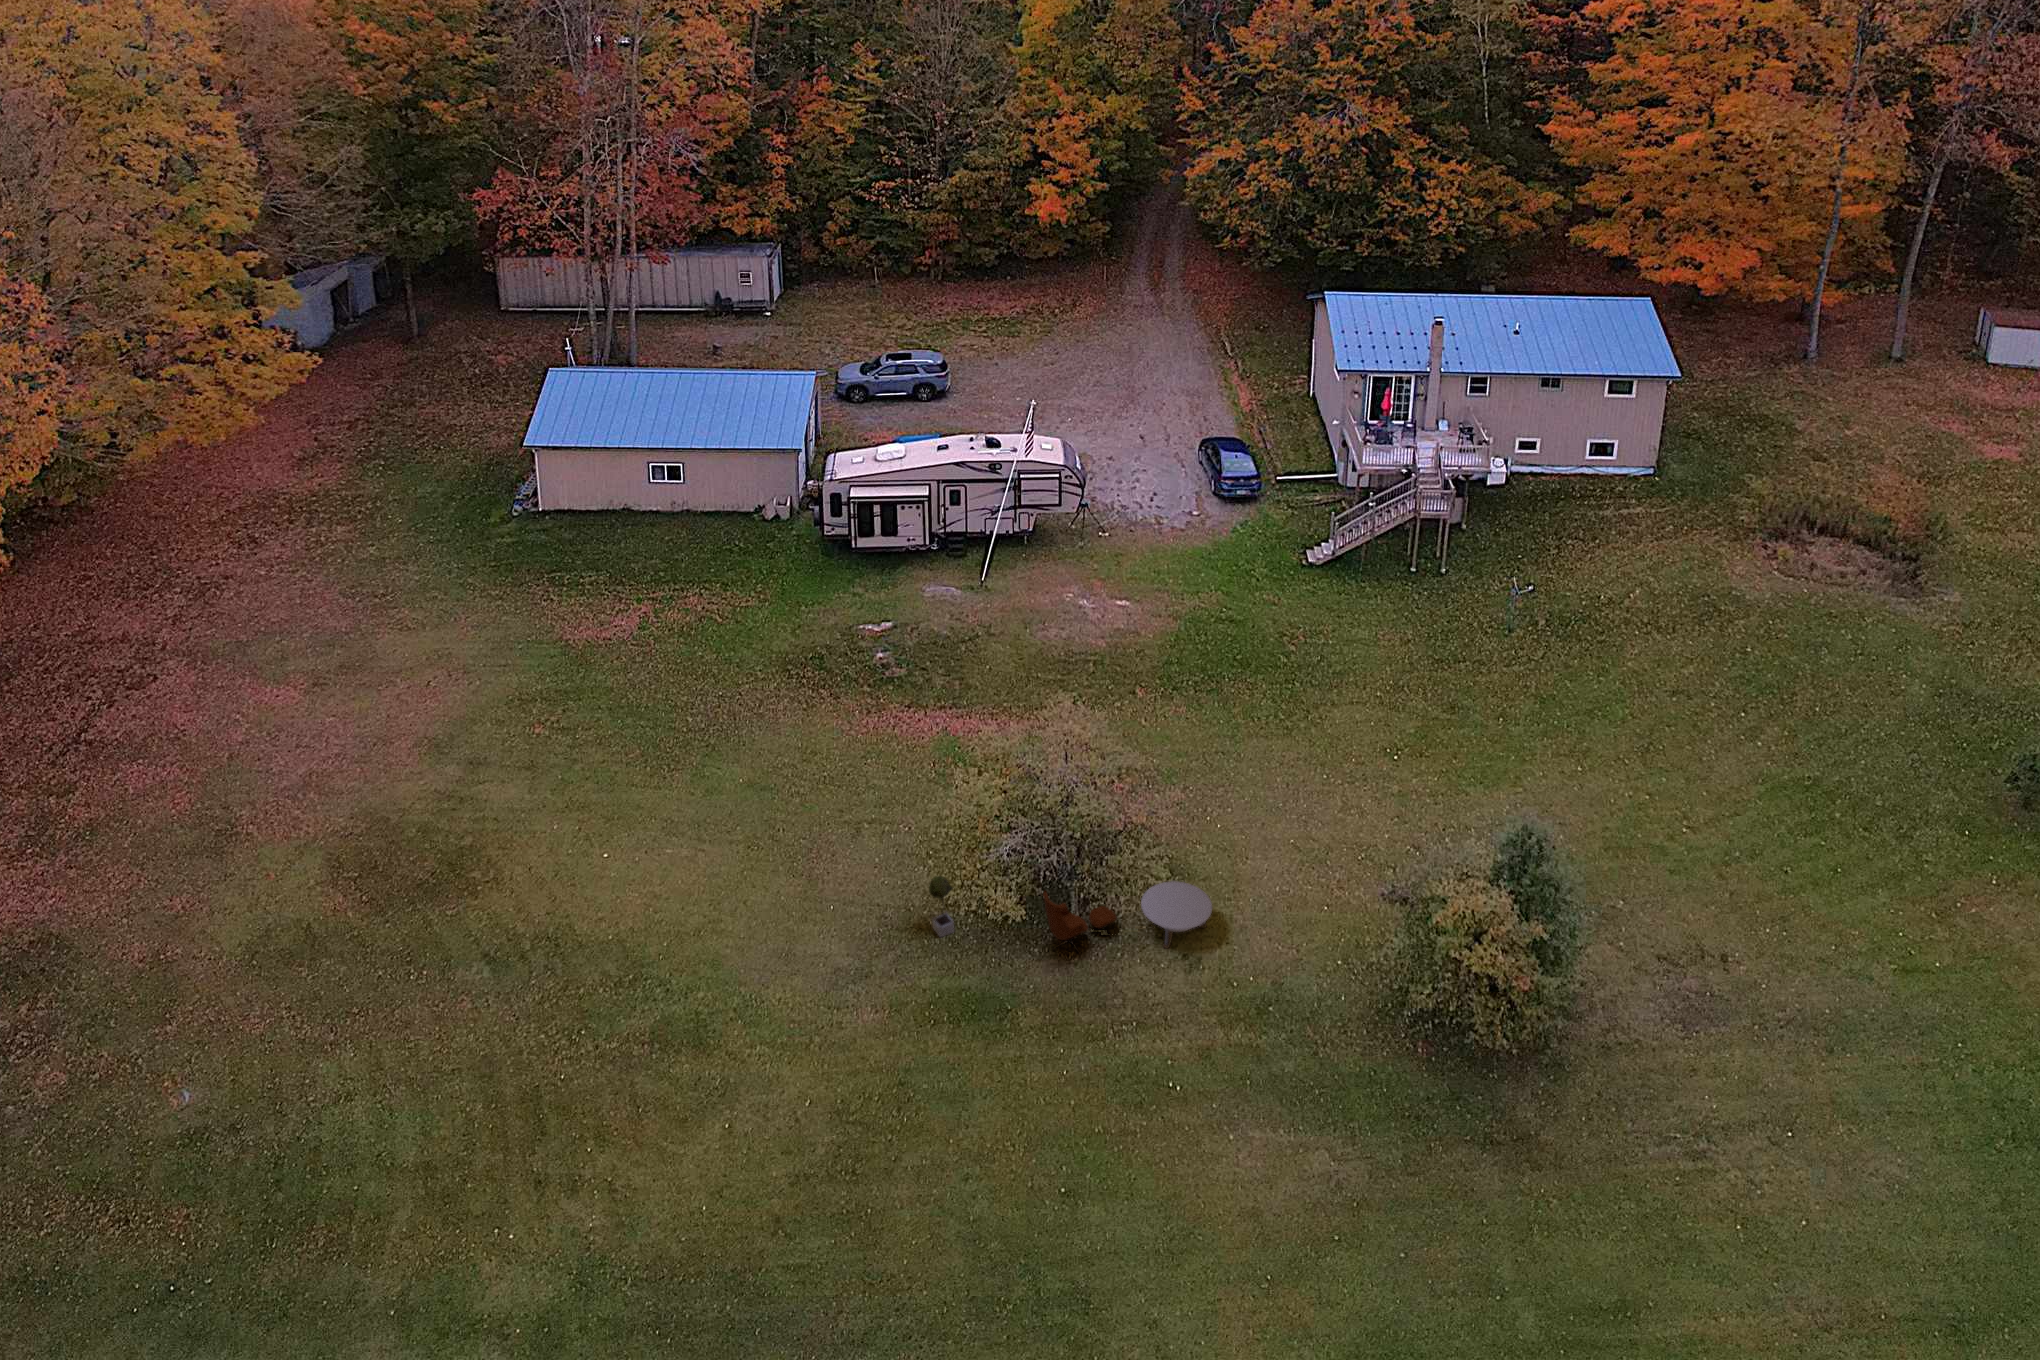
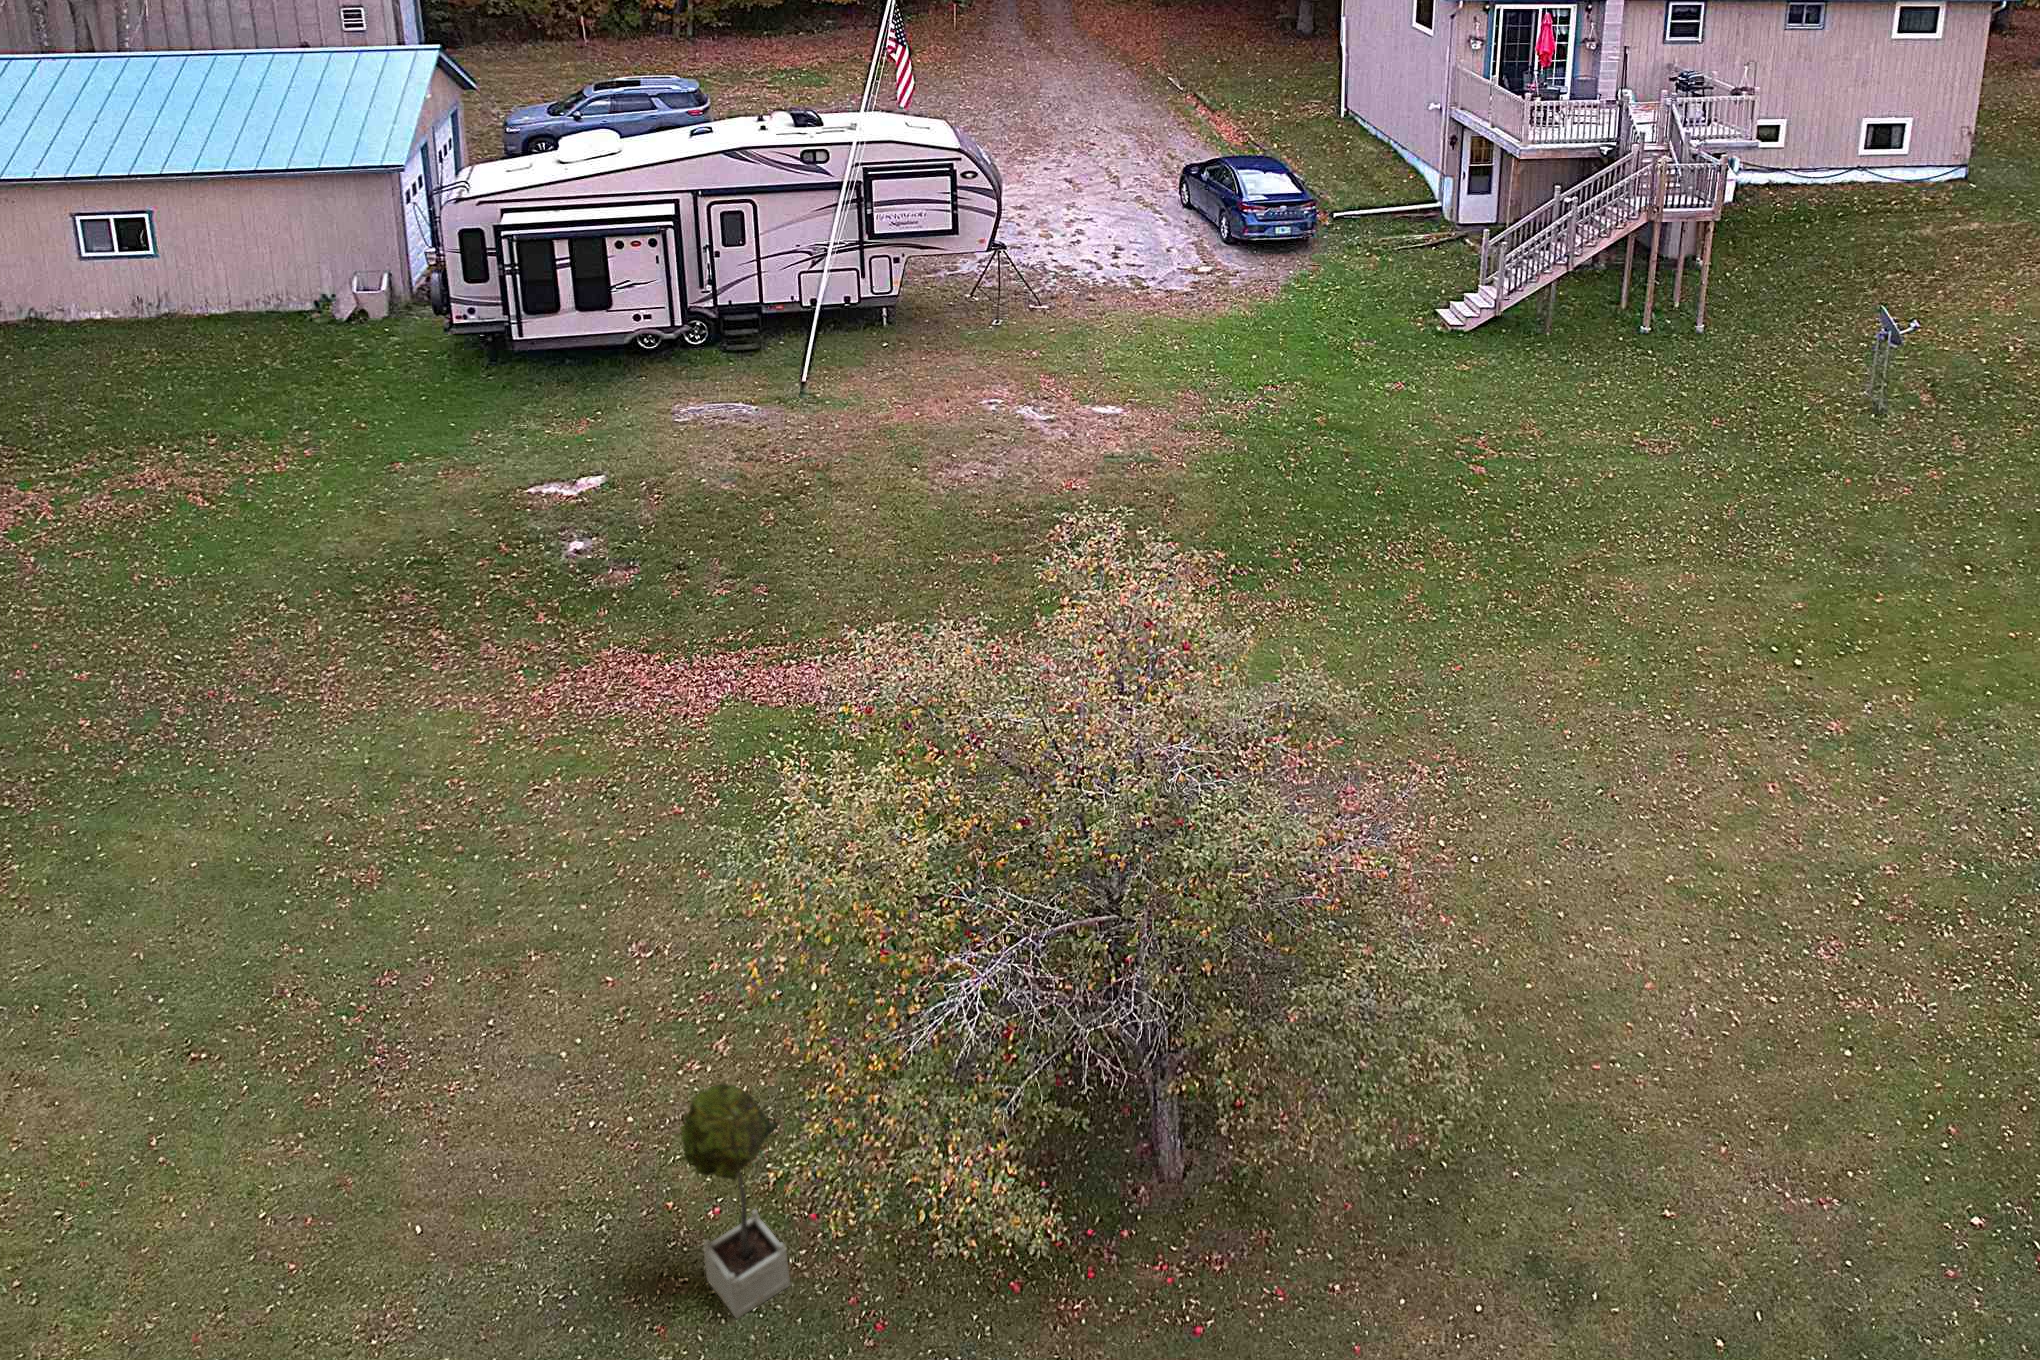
round table: present [1141,881,1212,949] -> none [1436,995,1685,1242]
lounge chair: present [1043,892,1117,949] -> none [1125,1094,1366,1315]

